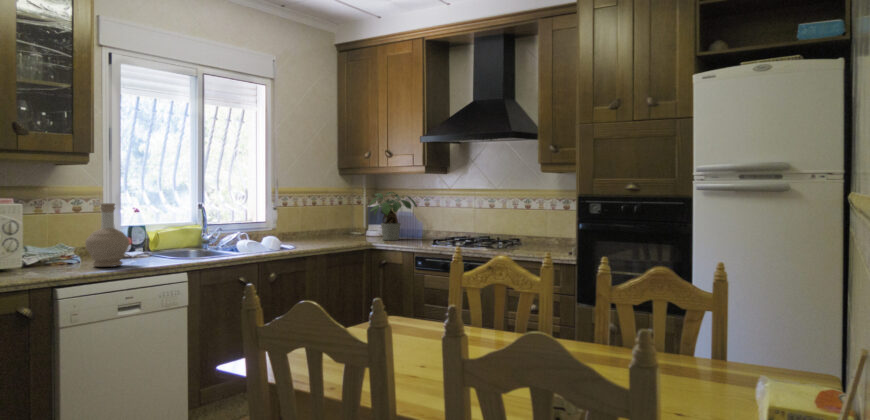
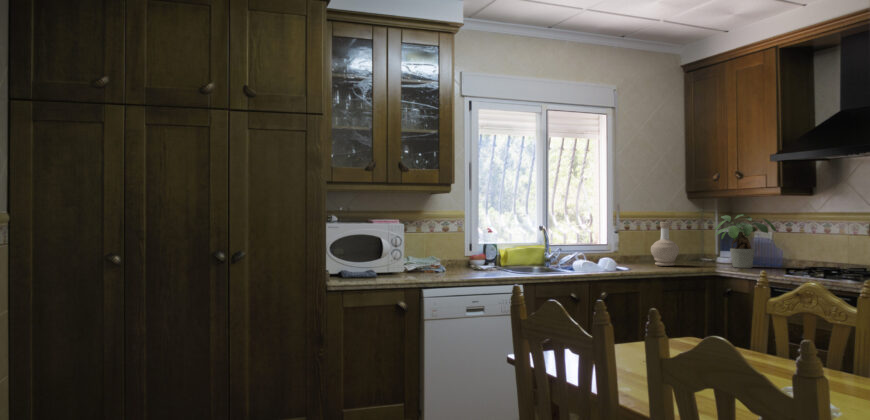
bottle: present [85,203,129,267] -> present [651,222,679,266]

